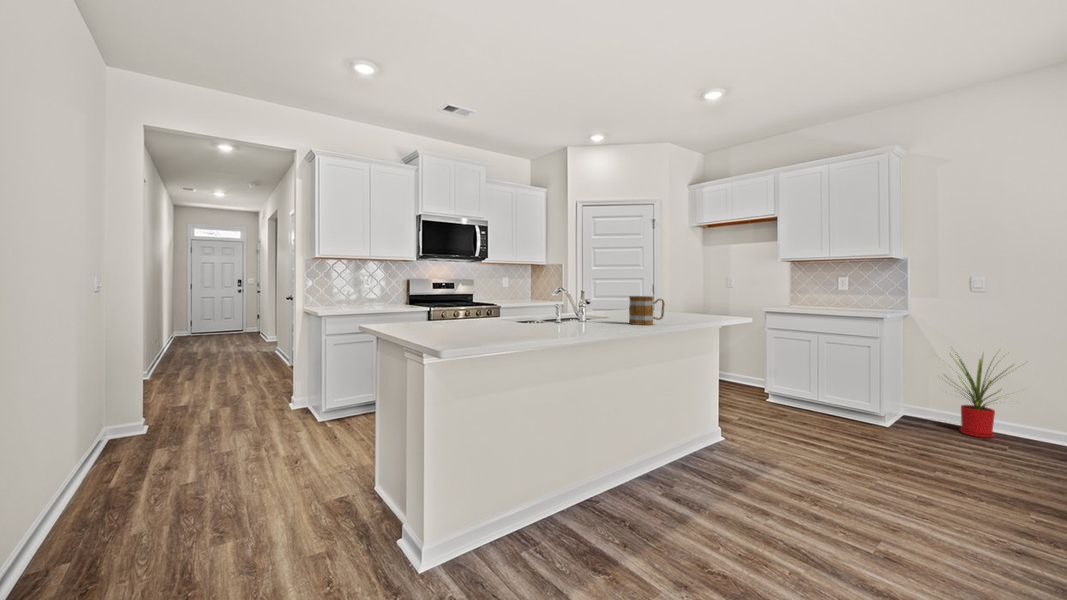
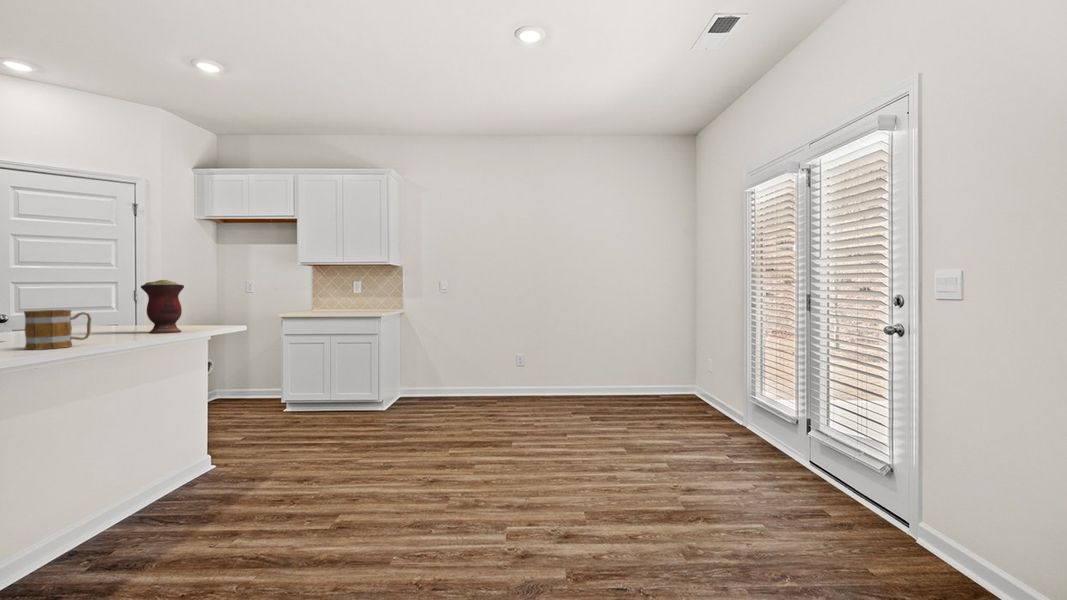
vase: none [679,275,709,319] -> present [141,280,184,333]
house plant: present [953,354,1010,438] -> none [416,335,467,404]

